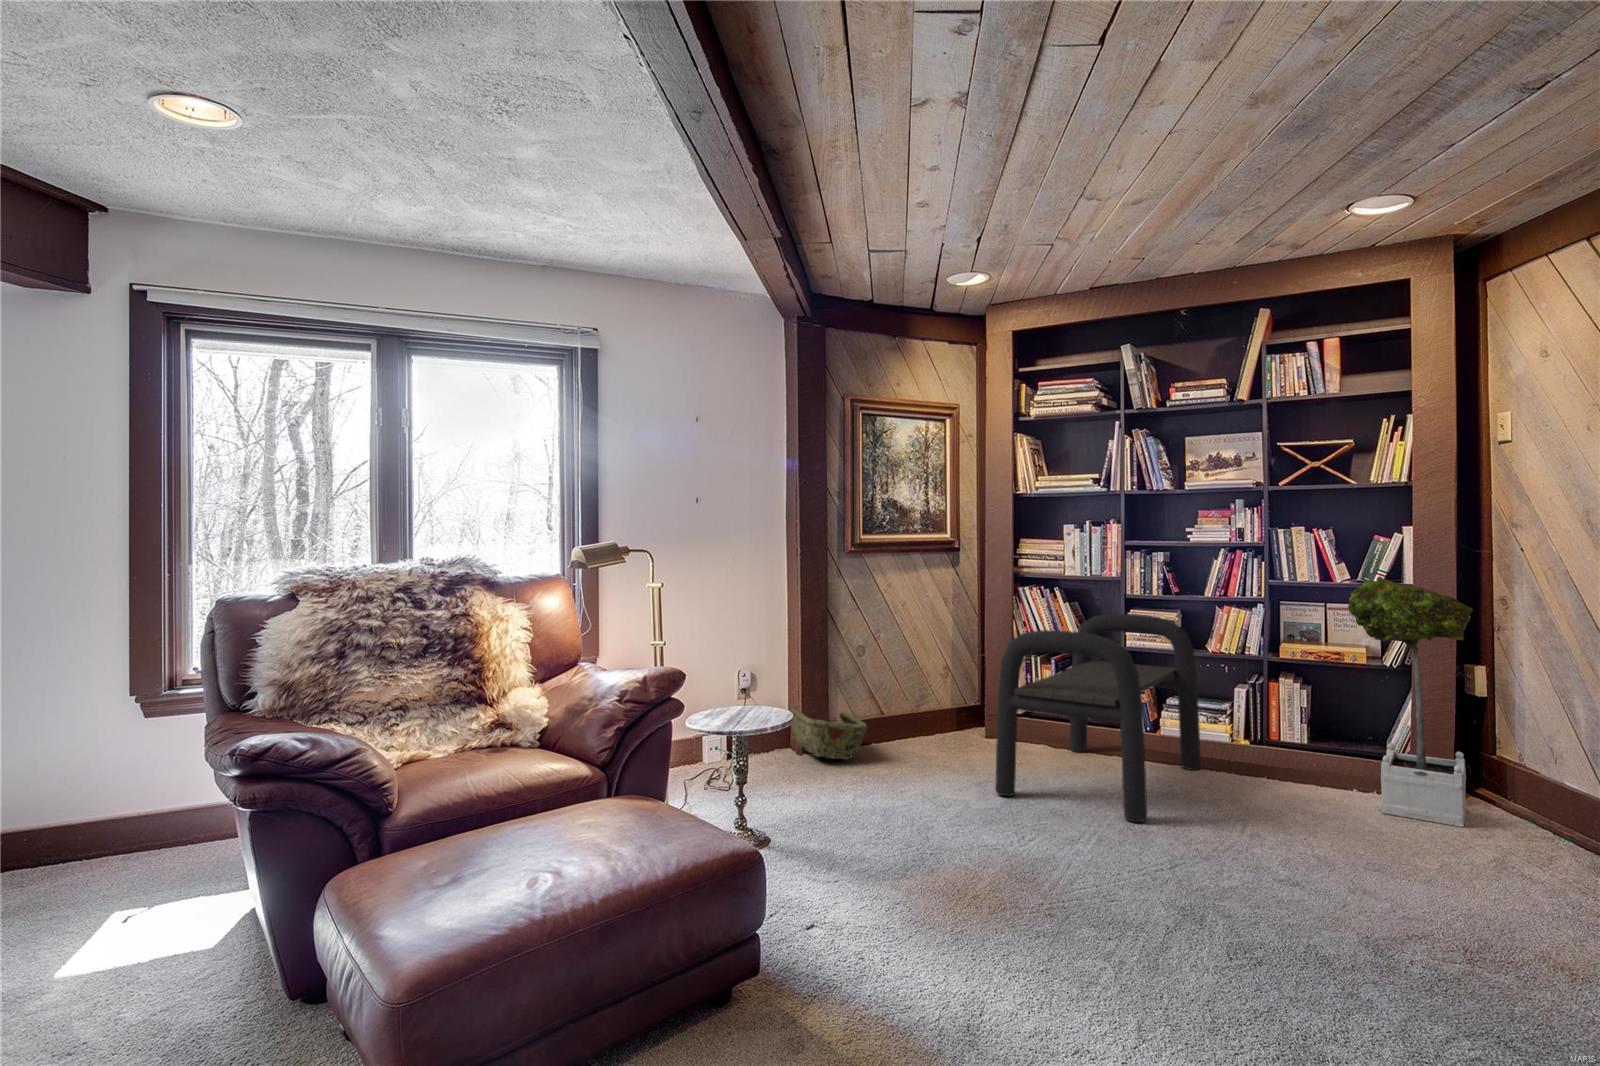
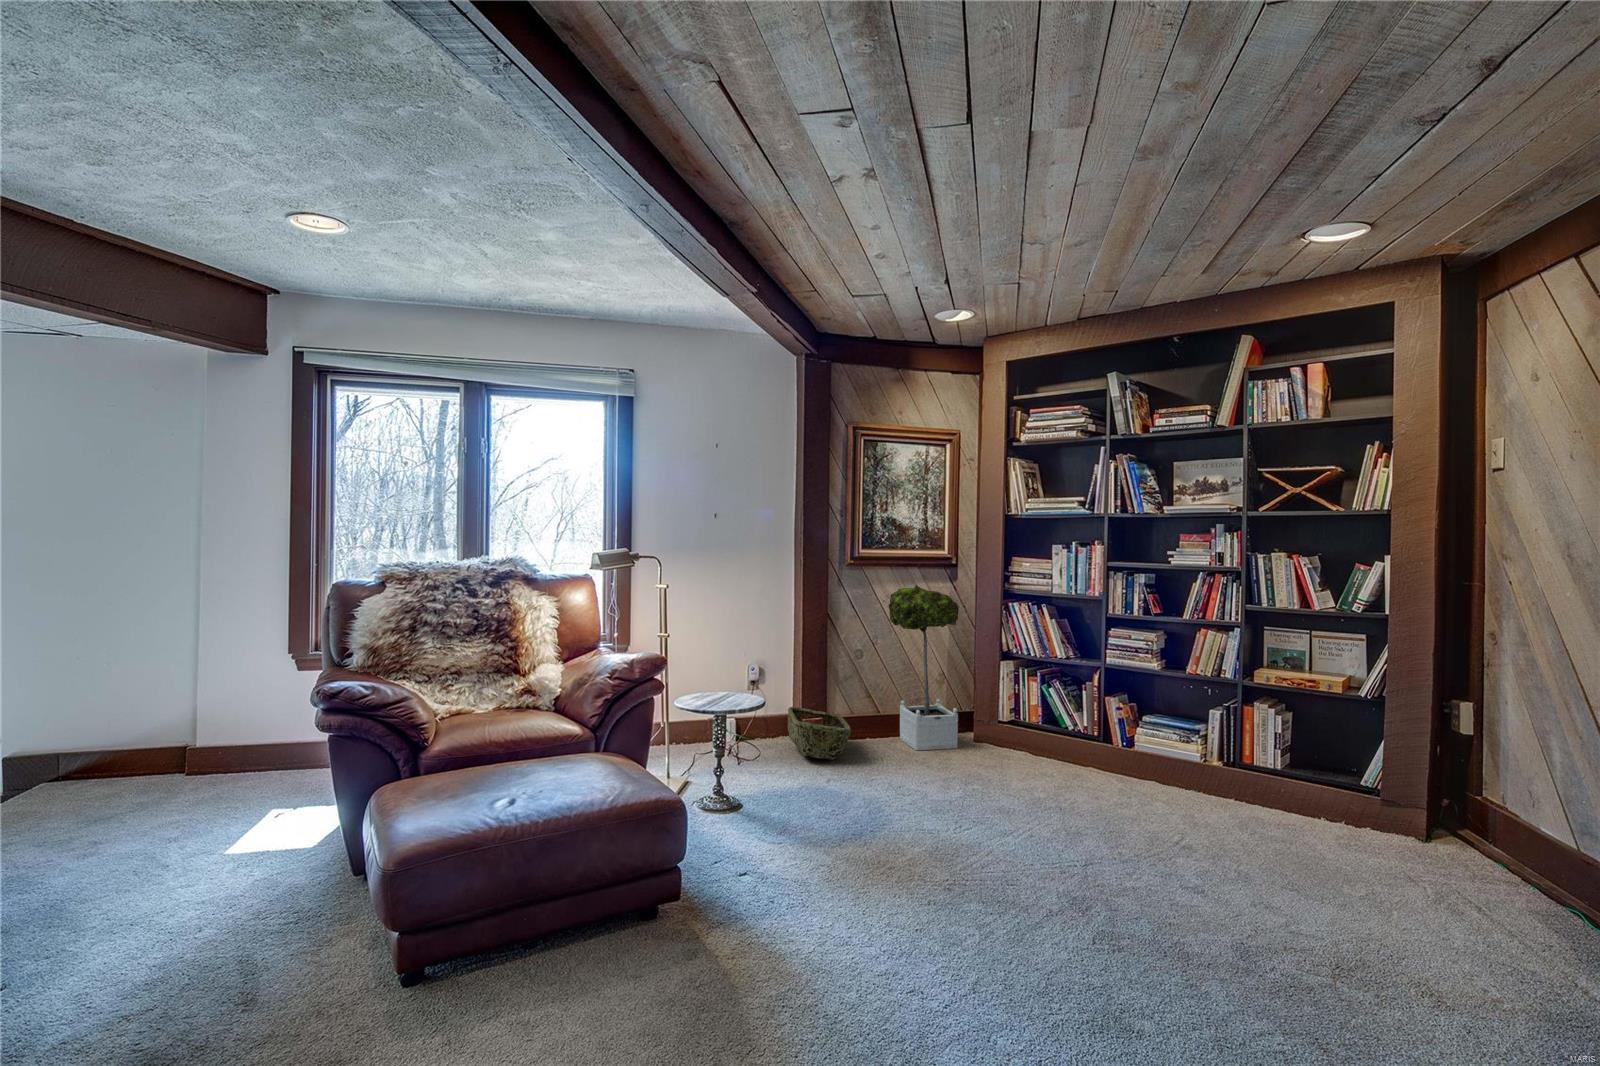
potted tree: present [1348,576,1473,827] -> present [889,585,959,750]
bench: present [995,614,1201,822] -> none [955,632,1173,841]

